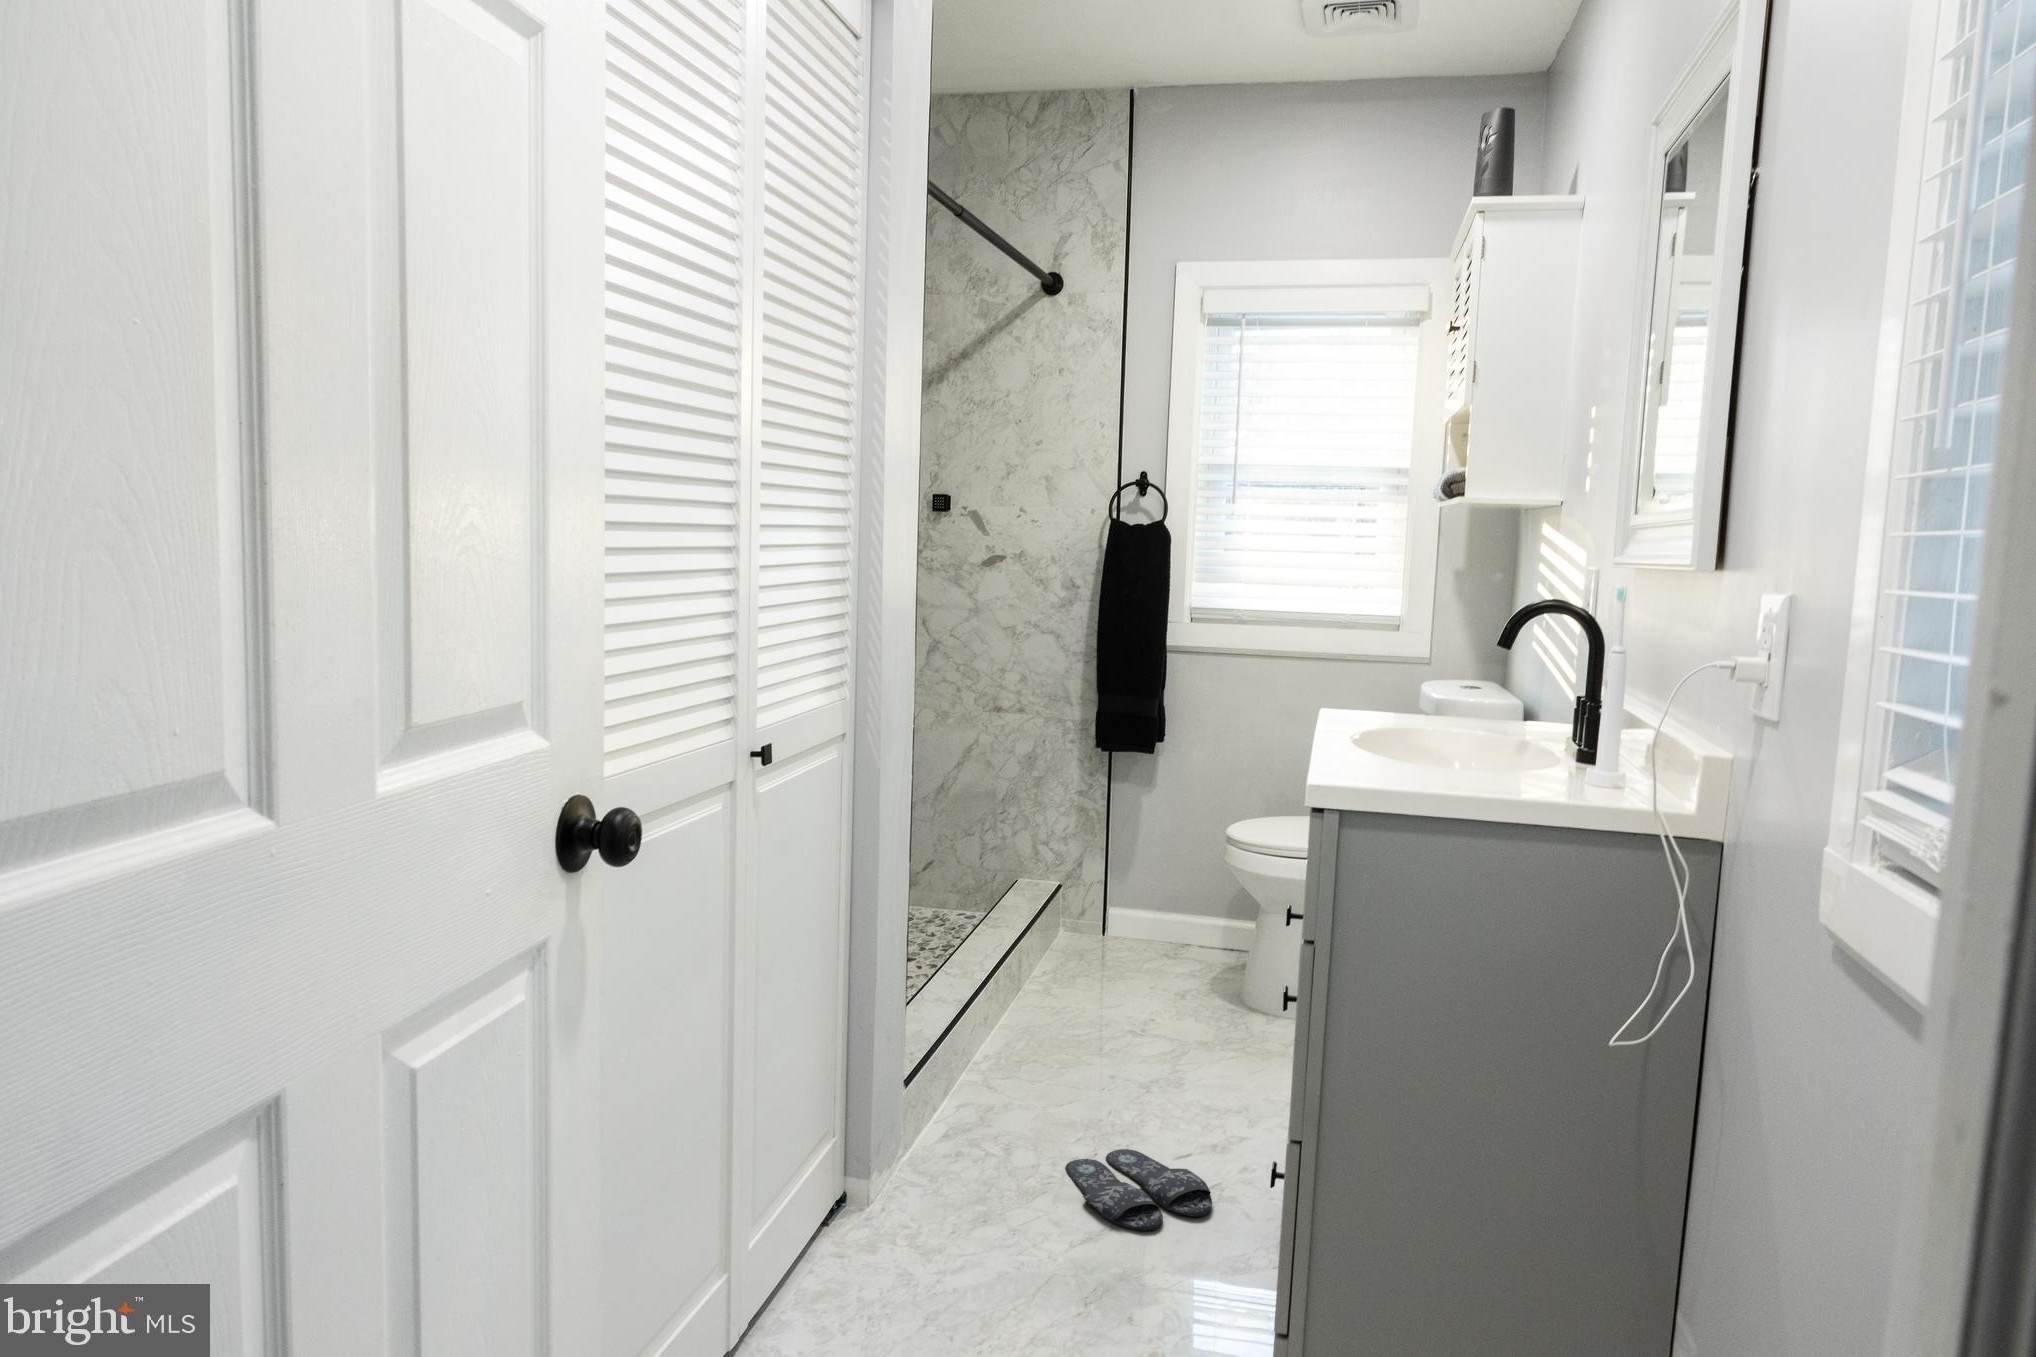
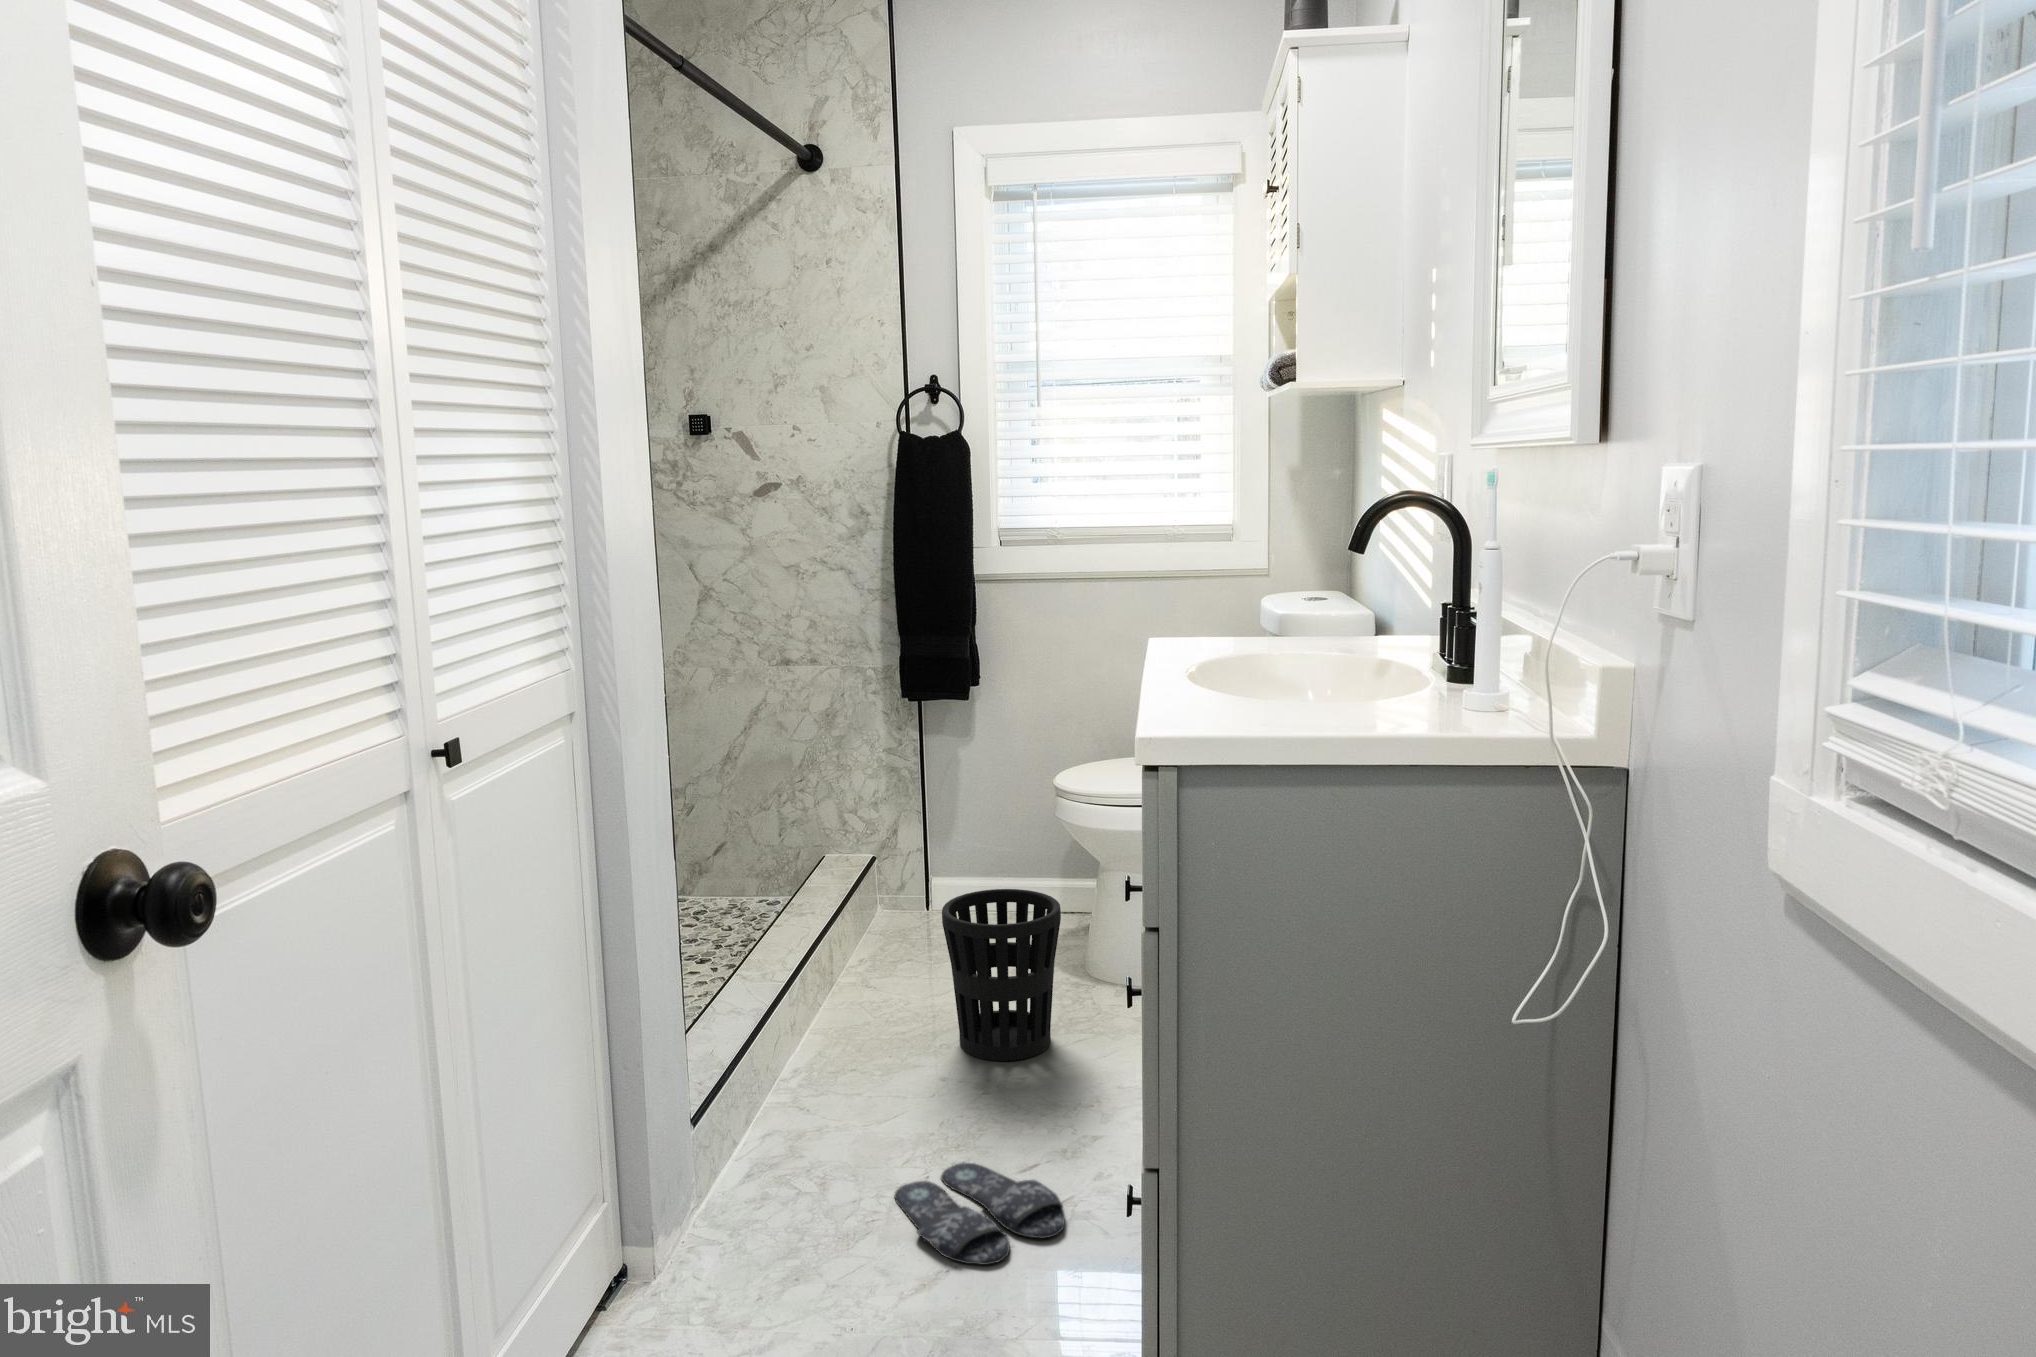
wastebasket: none [1120,922,1224,1073] -> present [942,889,1061,1061]

